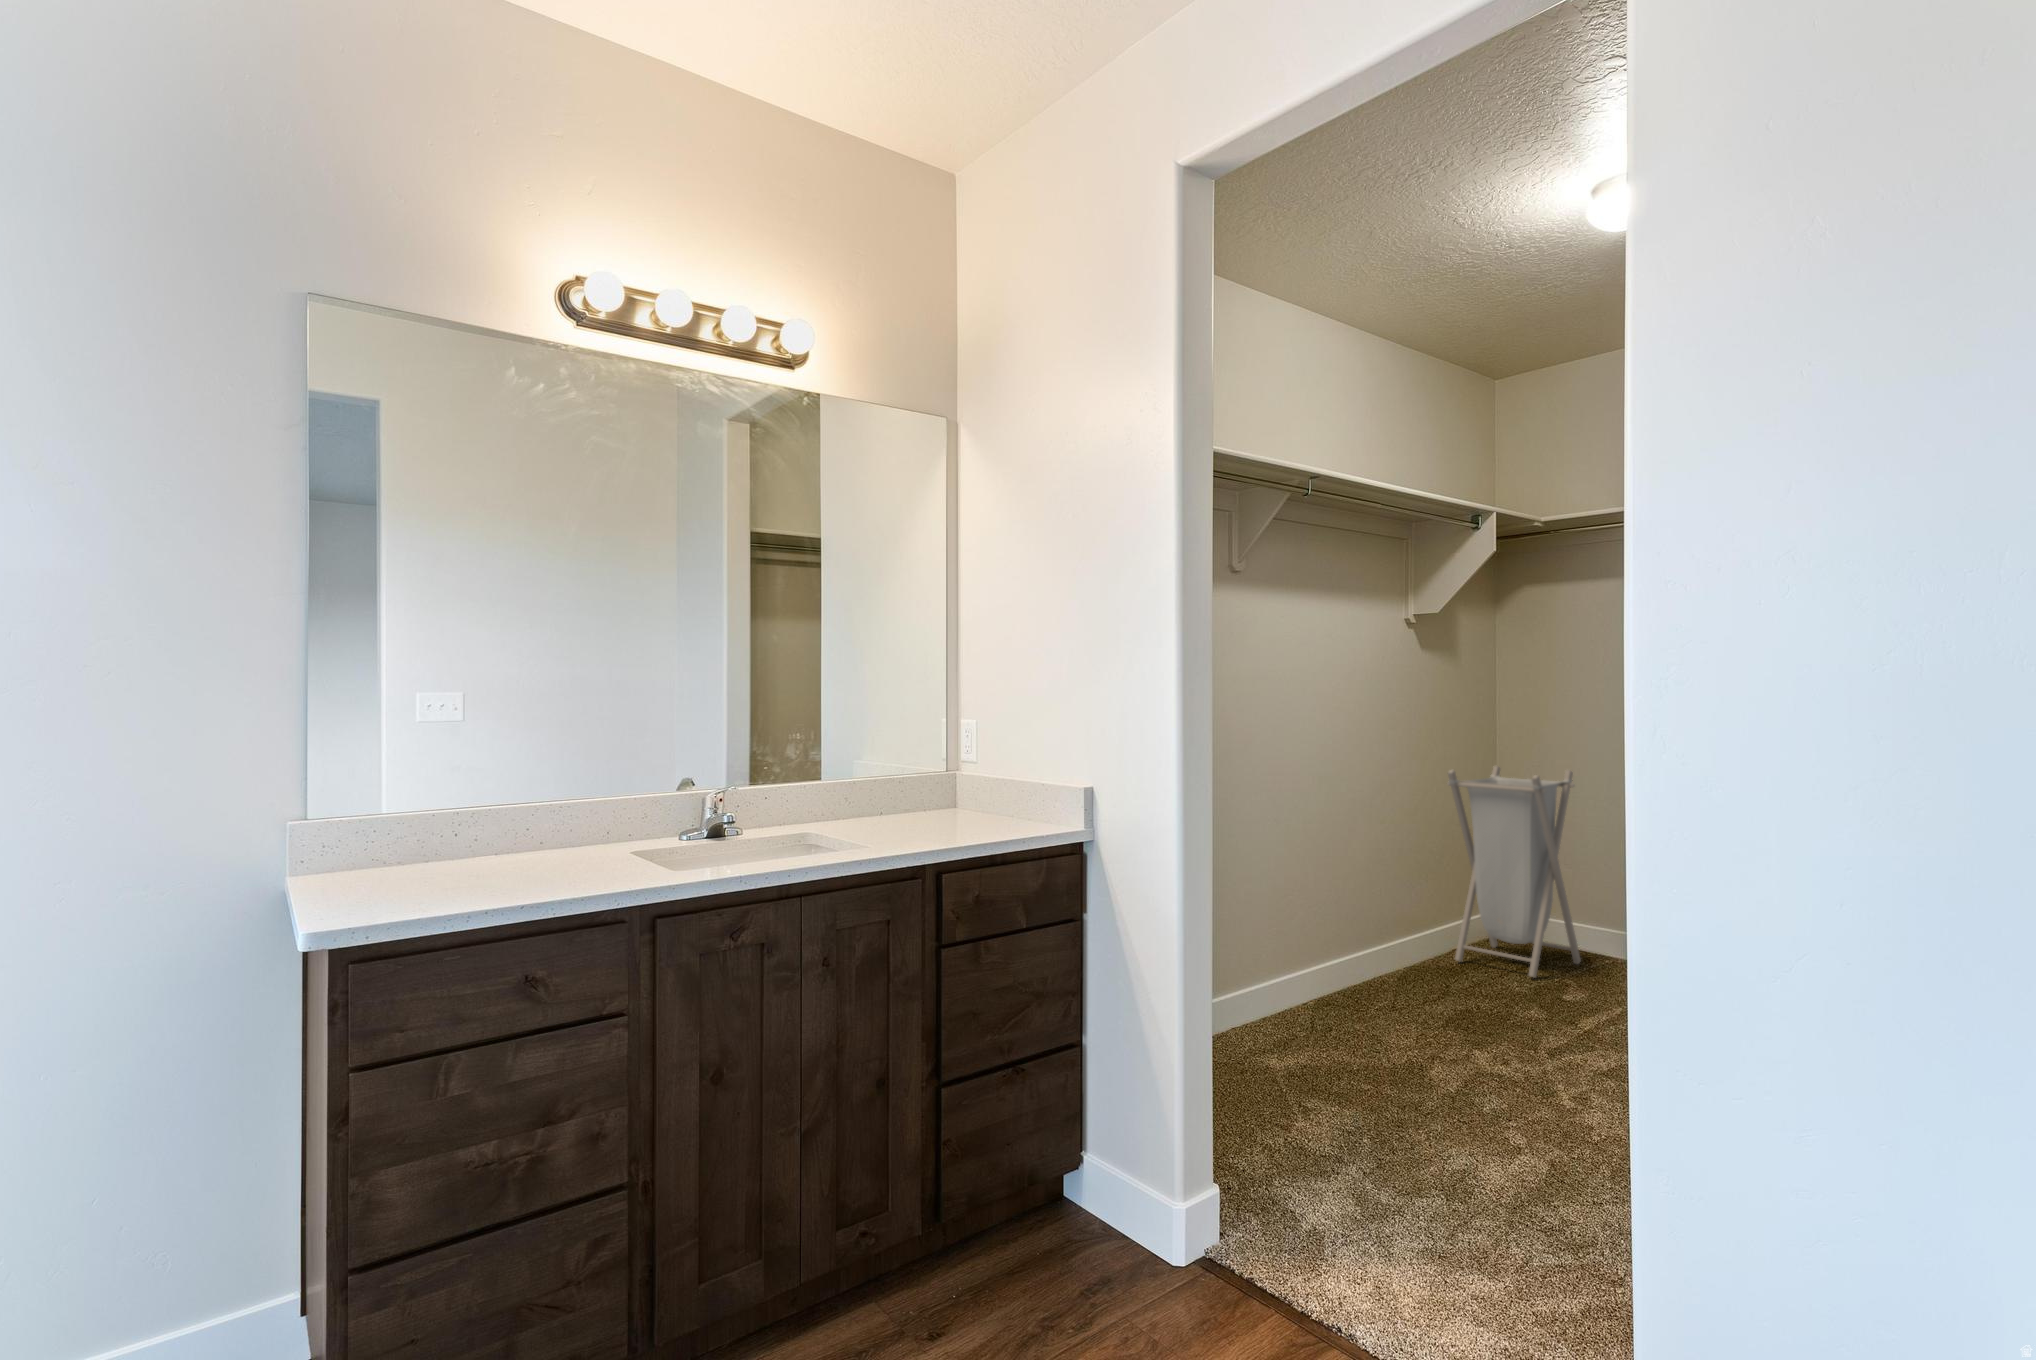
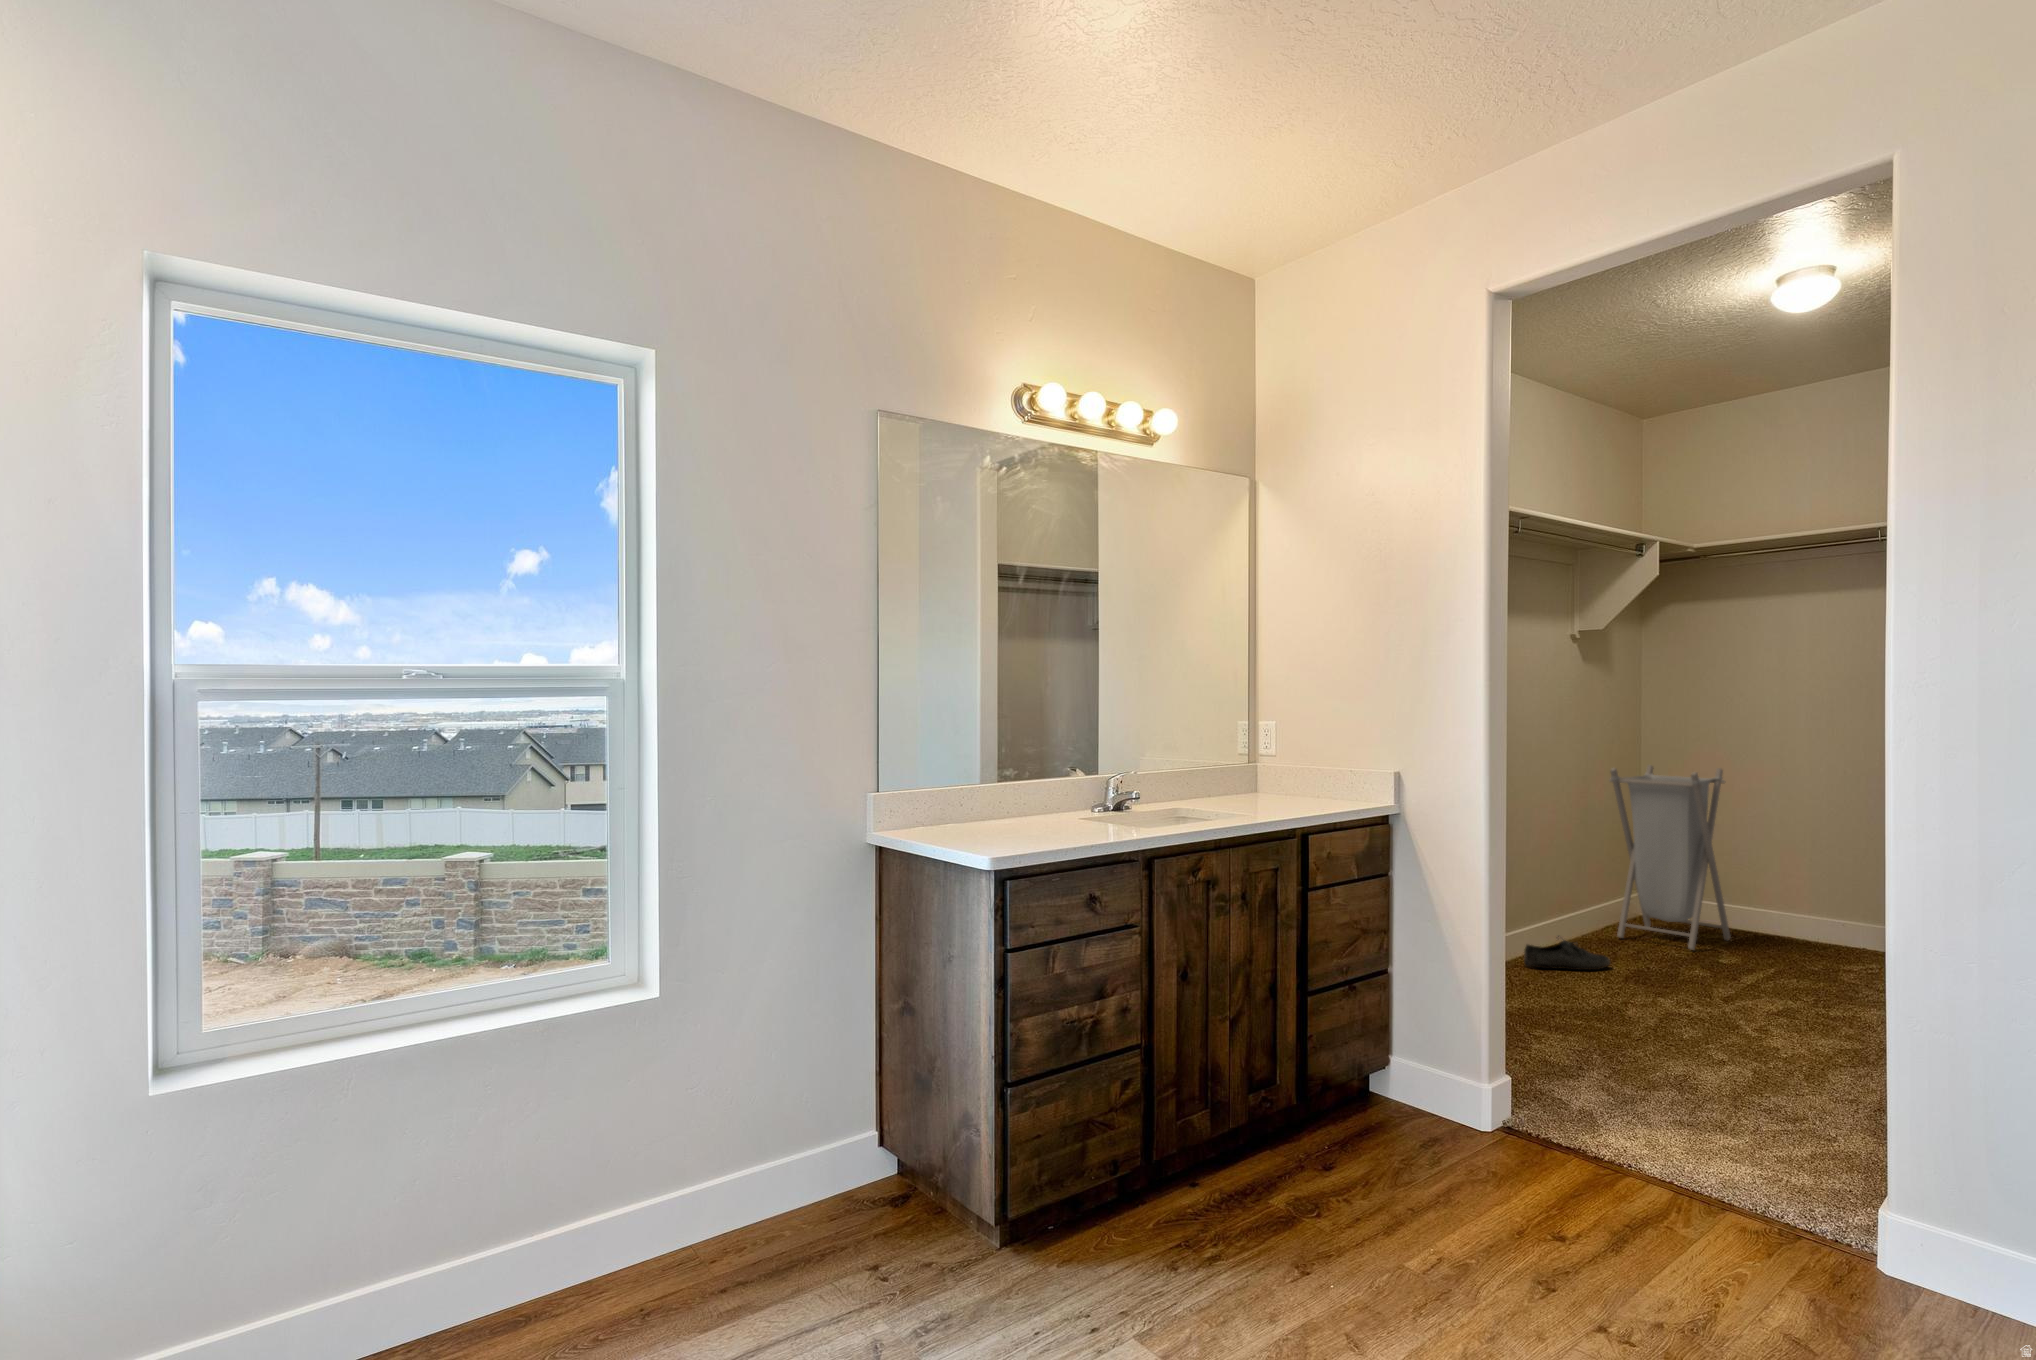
shoe: none [1335,964,1433,1006] -> present [1524,936,1610,970]

